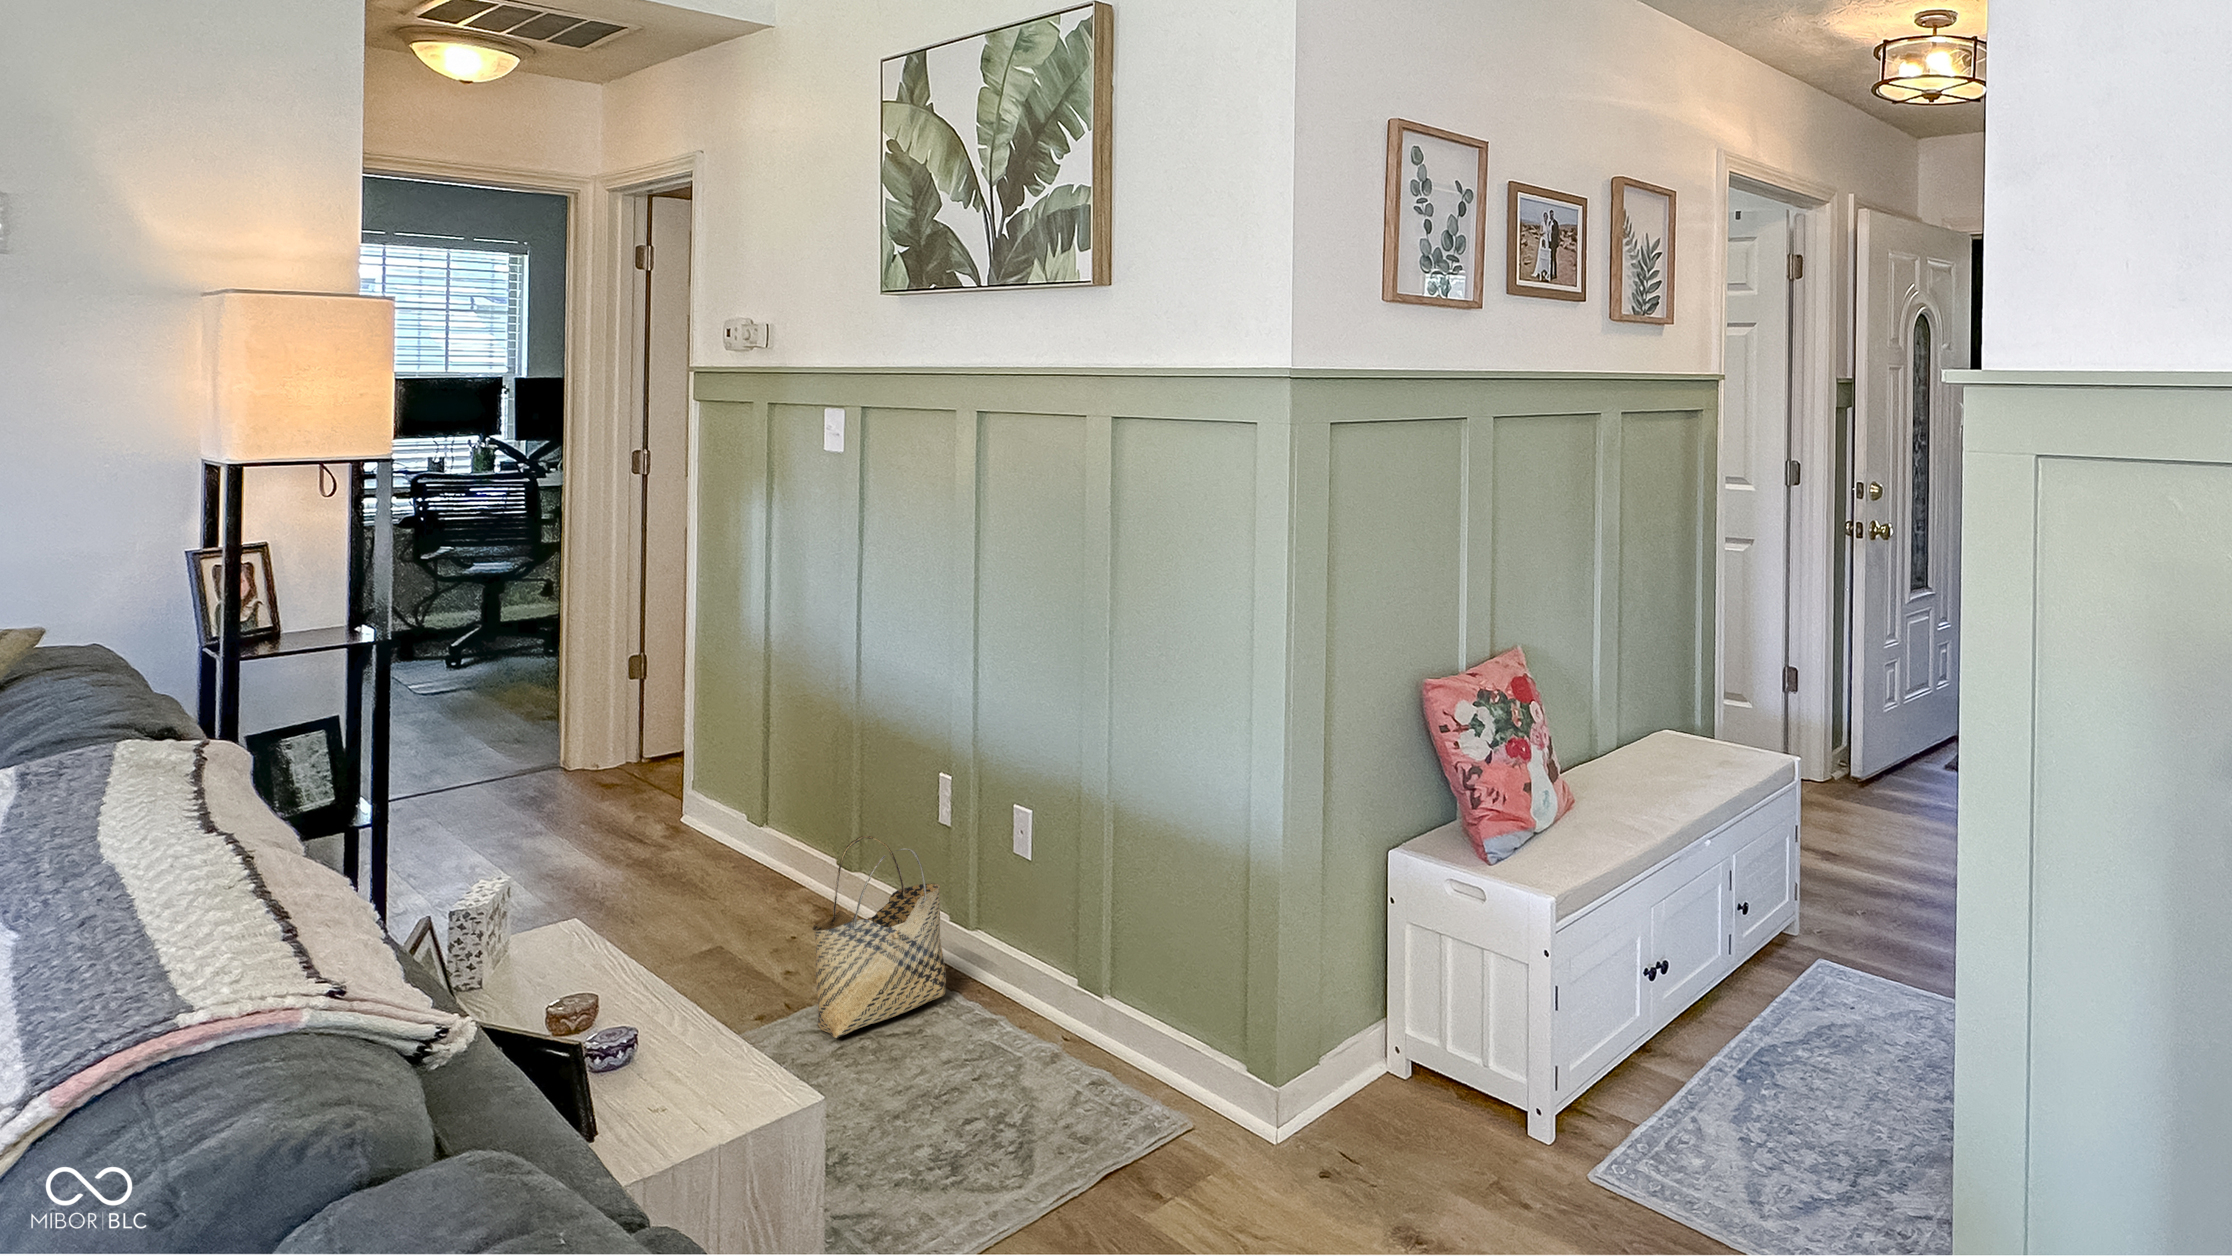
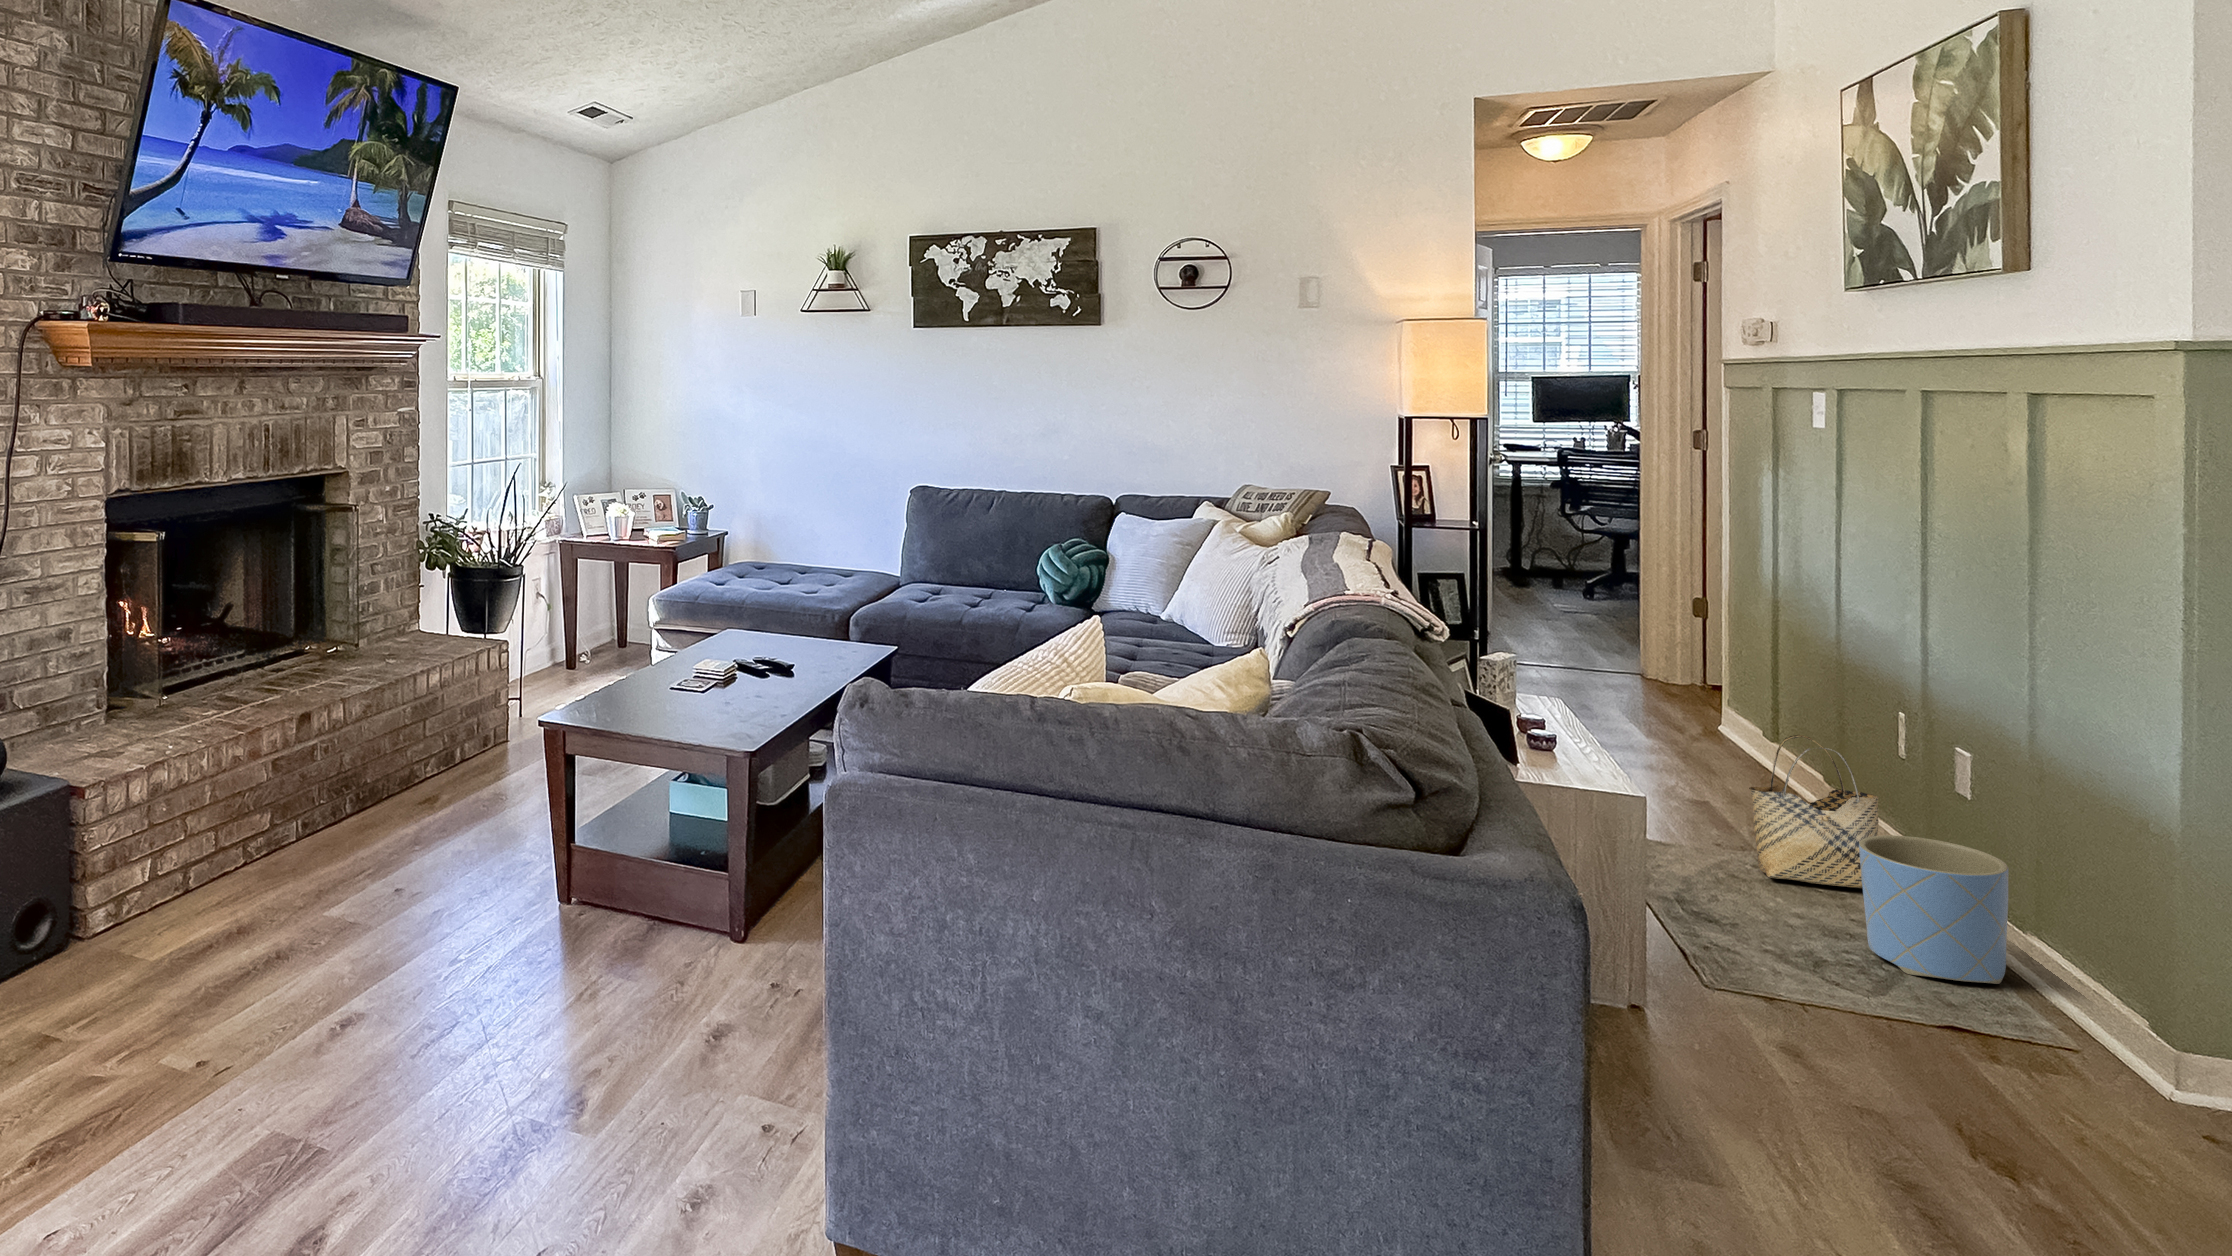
planter: none [969,927,1104,1114] -> present [1859,836,2008,984]

